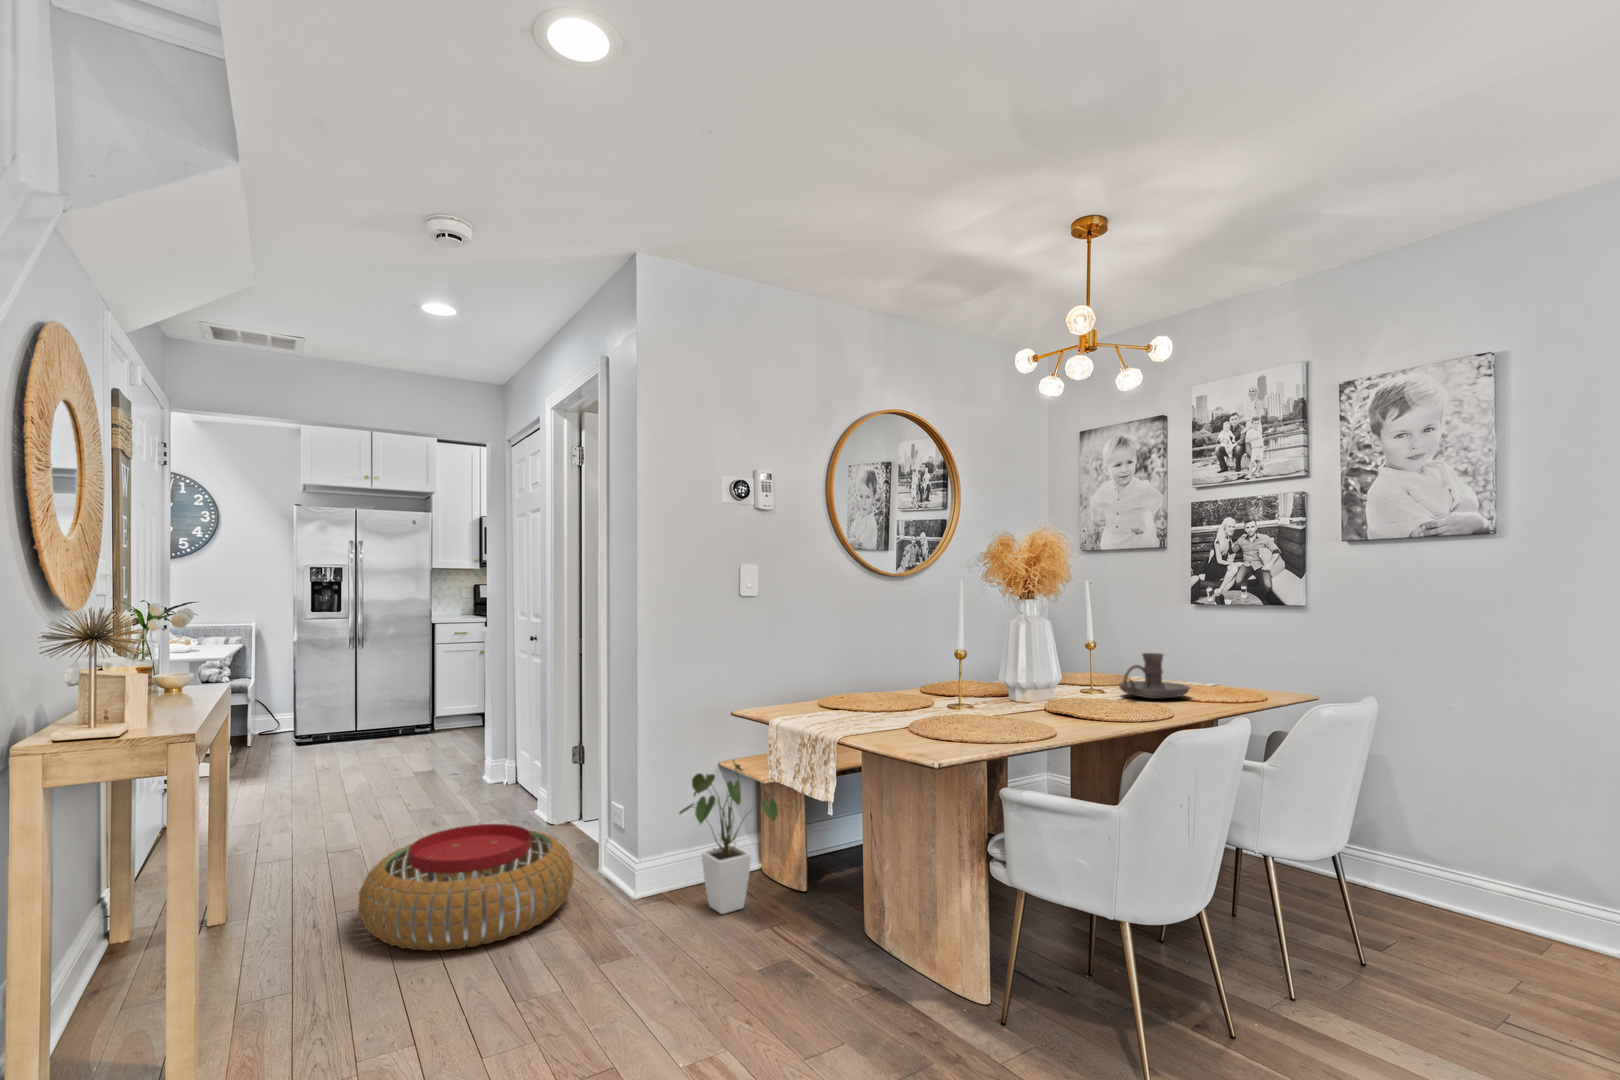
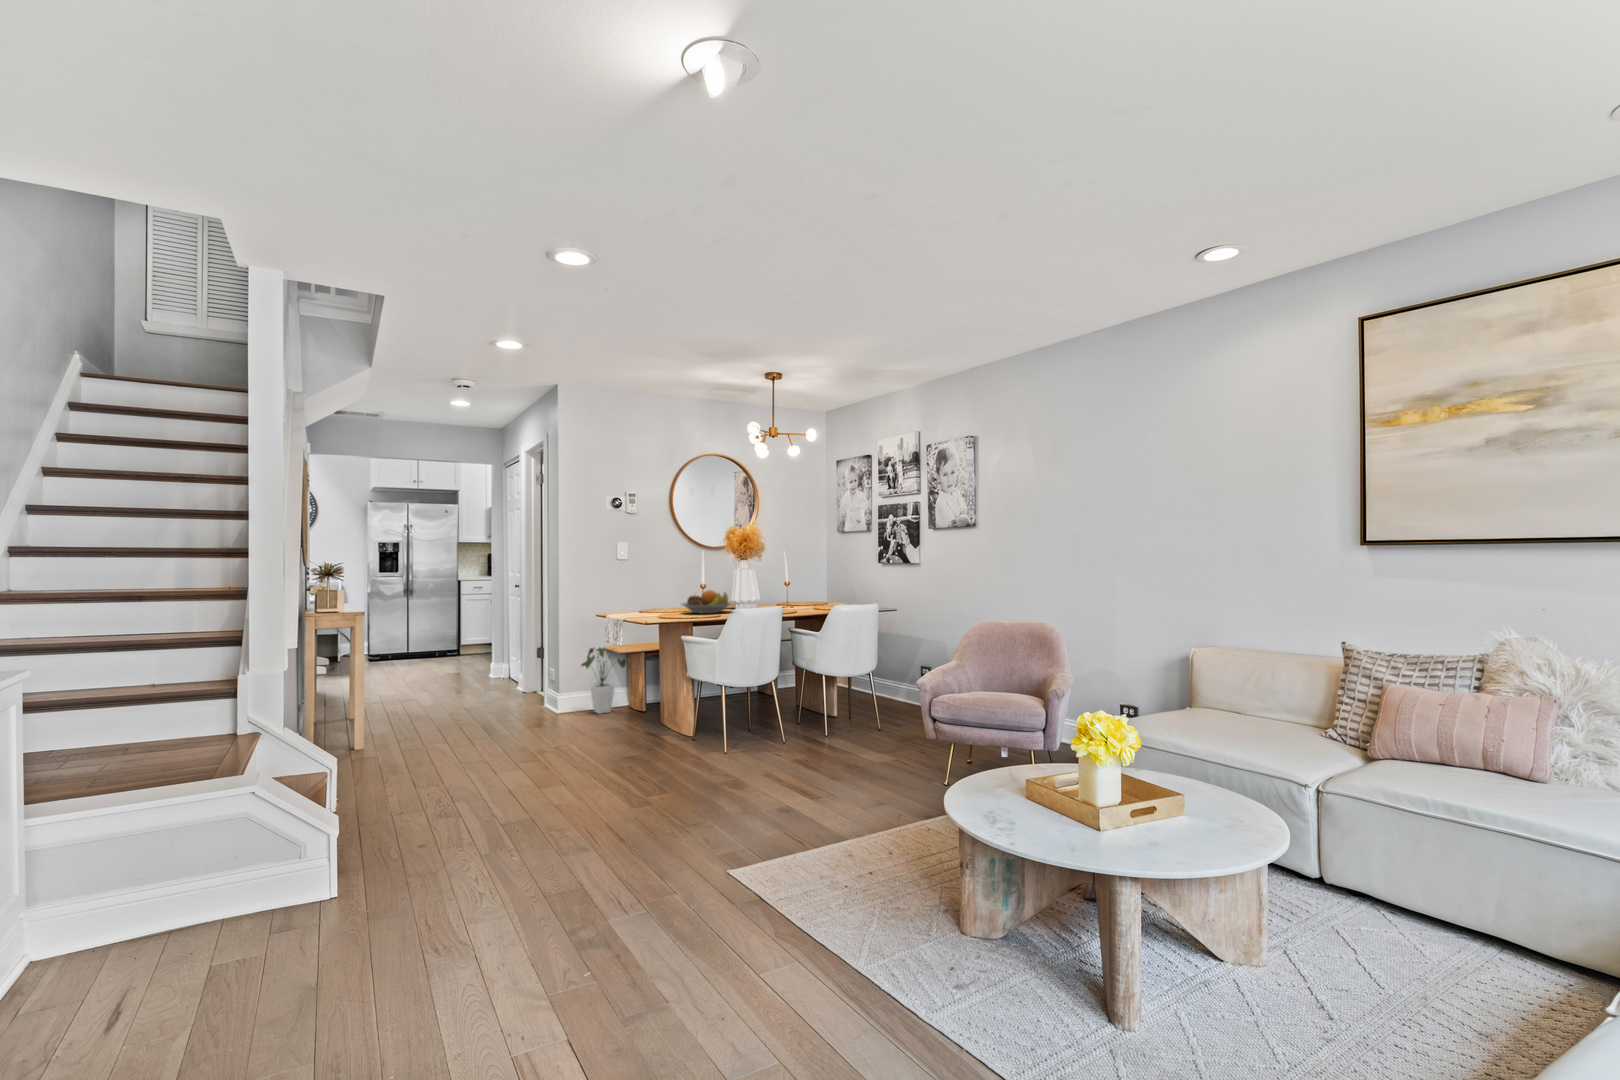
candle holder: present [1119,653,1189,699] -> none [790,586,826,607]
fruit bowl: none [921,669,1037,721] -> present [682,590,733,614]
pouf: present [358,824,574,951] -> none [422,674,528,723]

